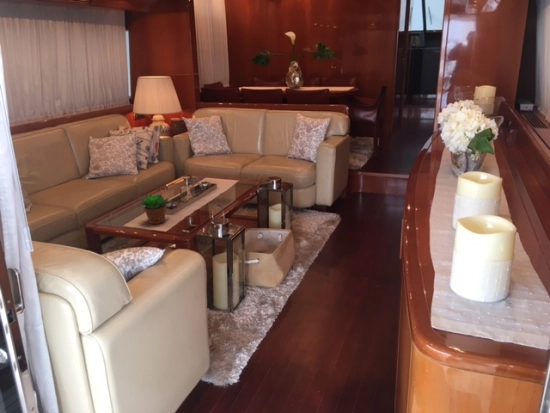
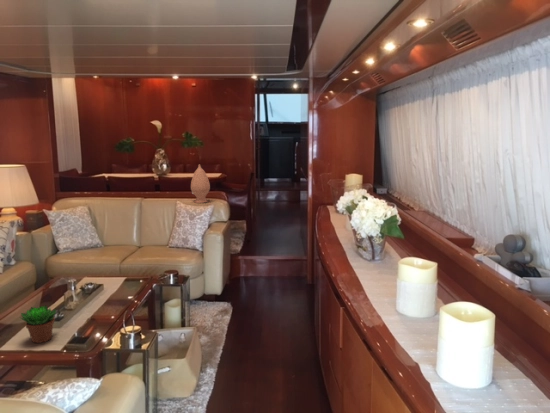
vase: none [311,76,330,115] -> present [191,165,210,203]

